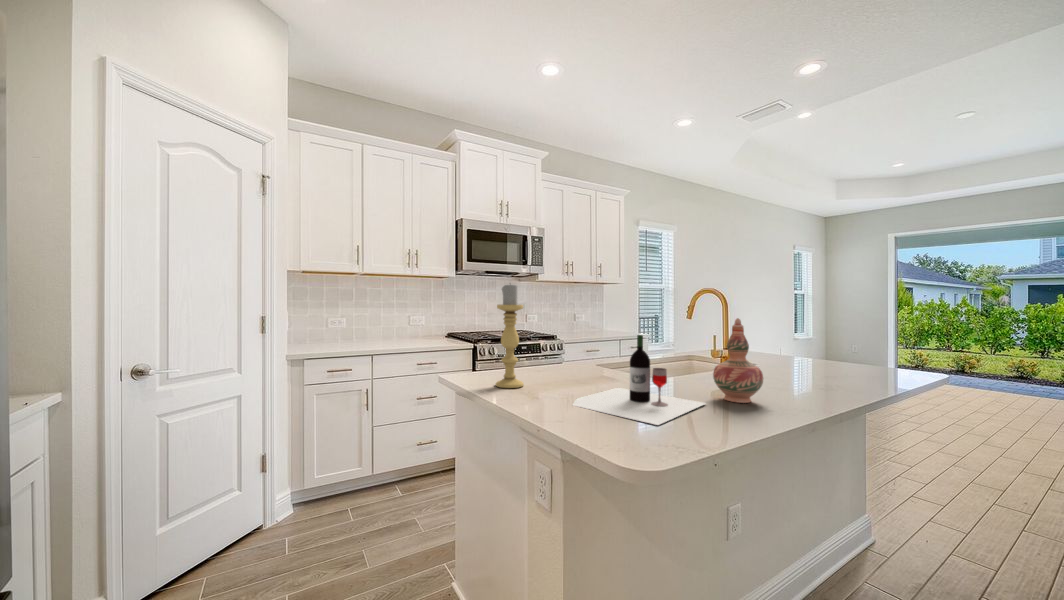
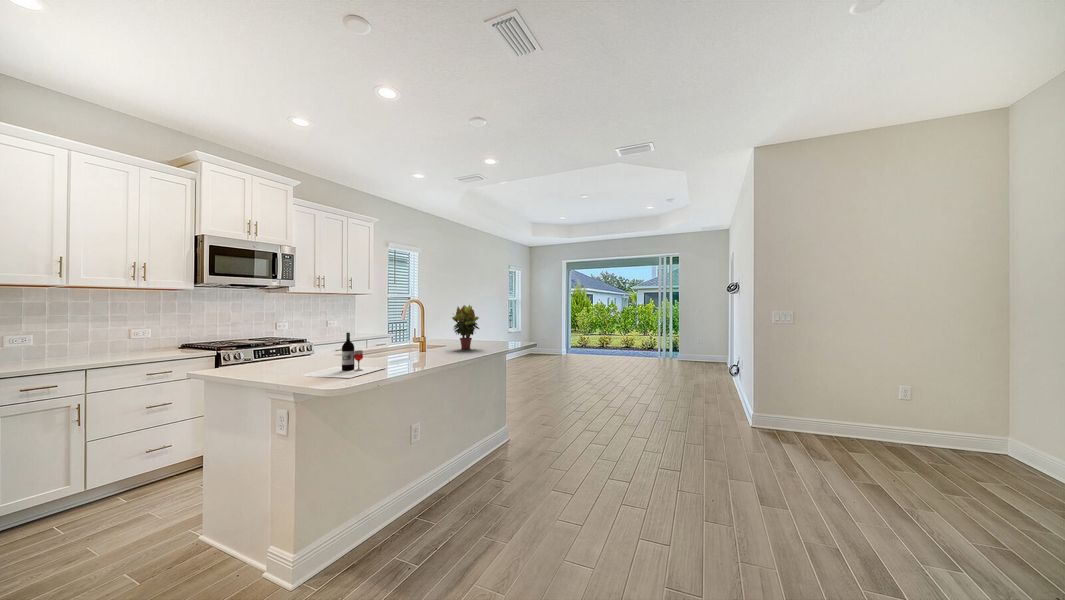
candle holder: present [496,284,524,388] -> none [244,302,268,373]
potted plant: none [773,294,831,370] -> present [452,305,479,349]
decorative vase: present [713,318,763,403] -> none [395,321,420,366]

